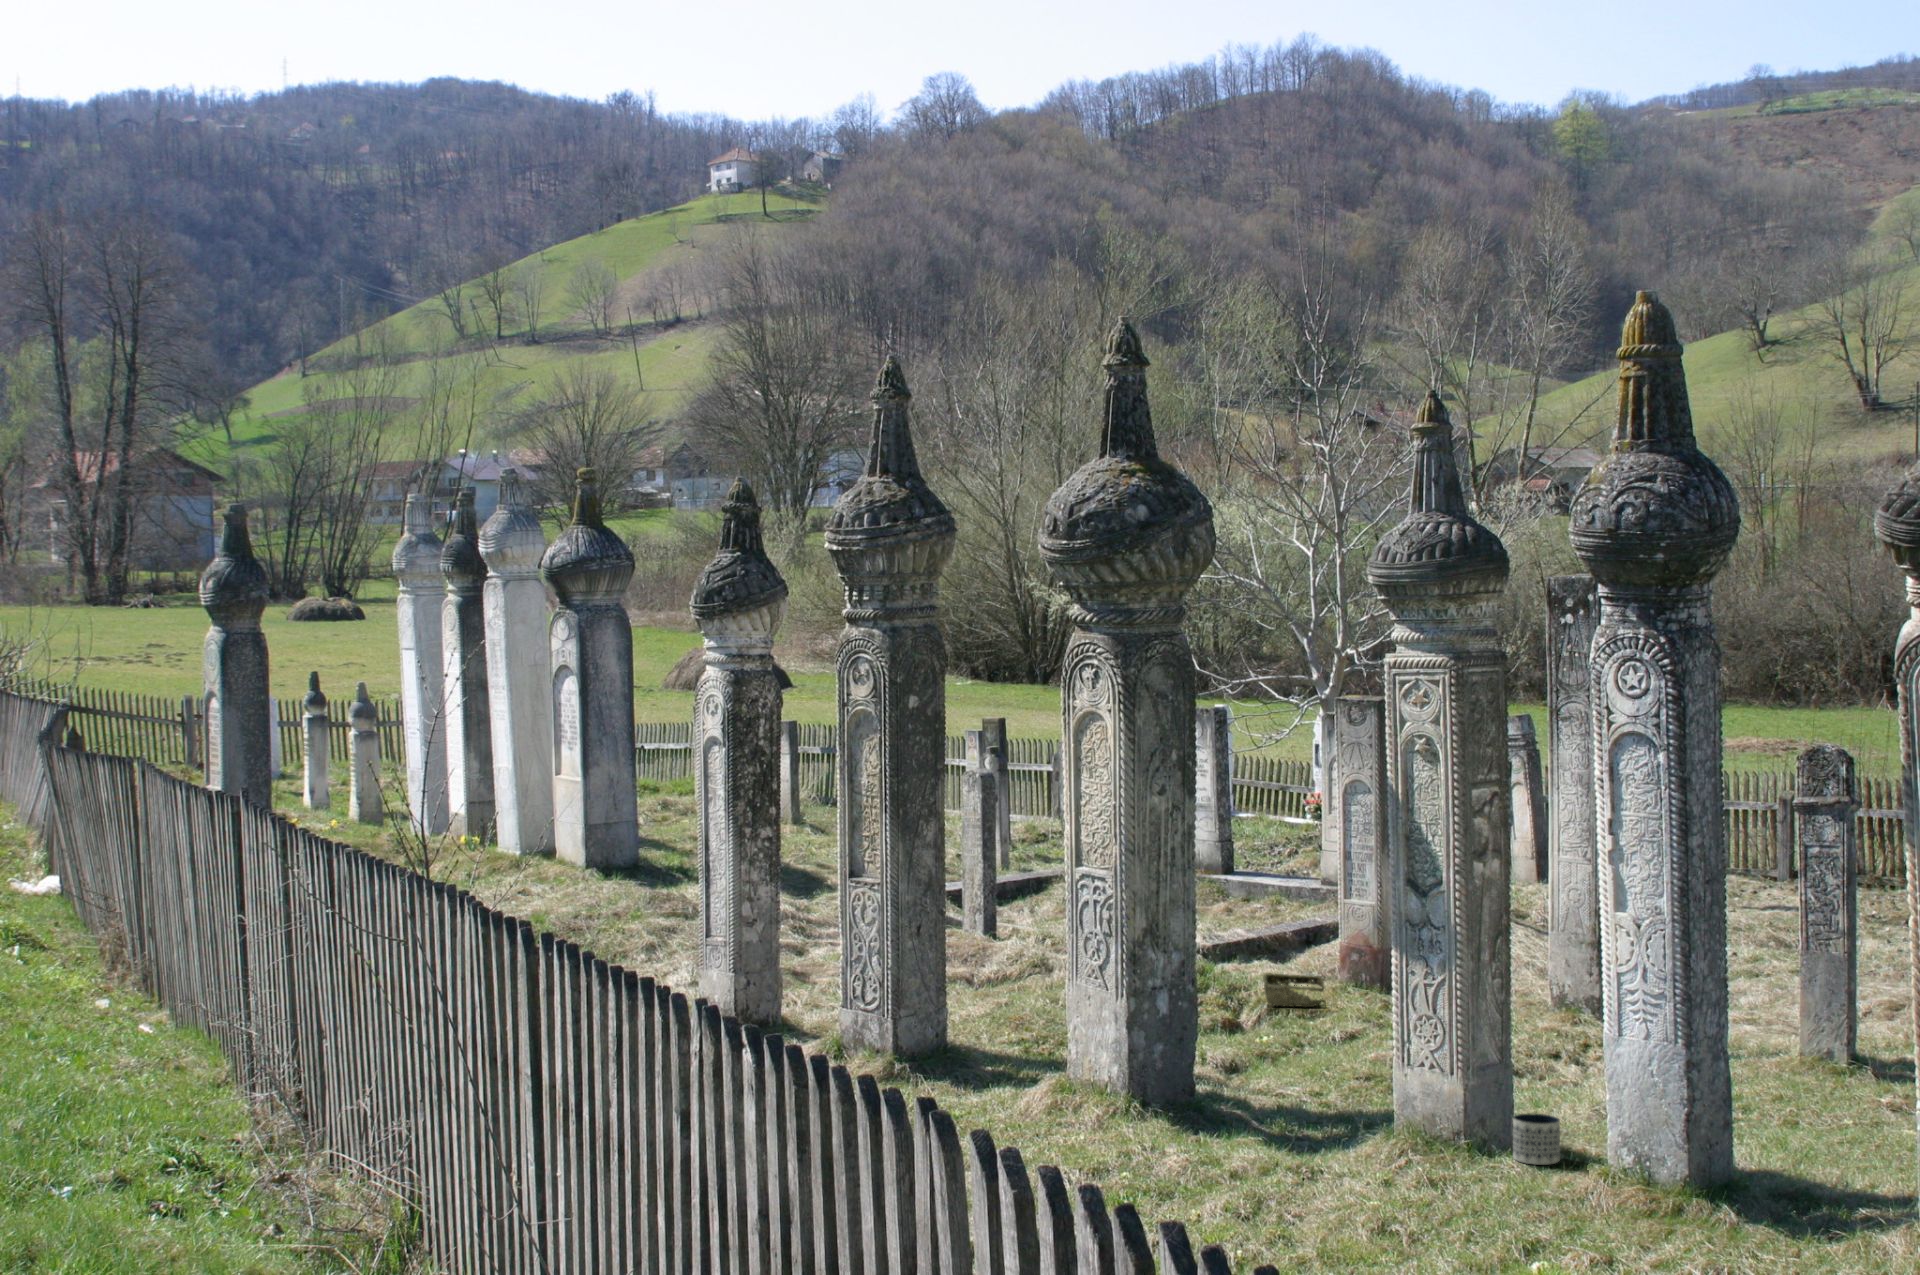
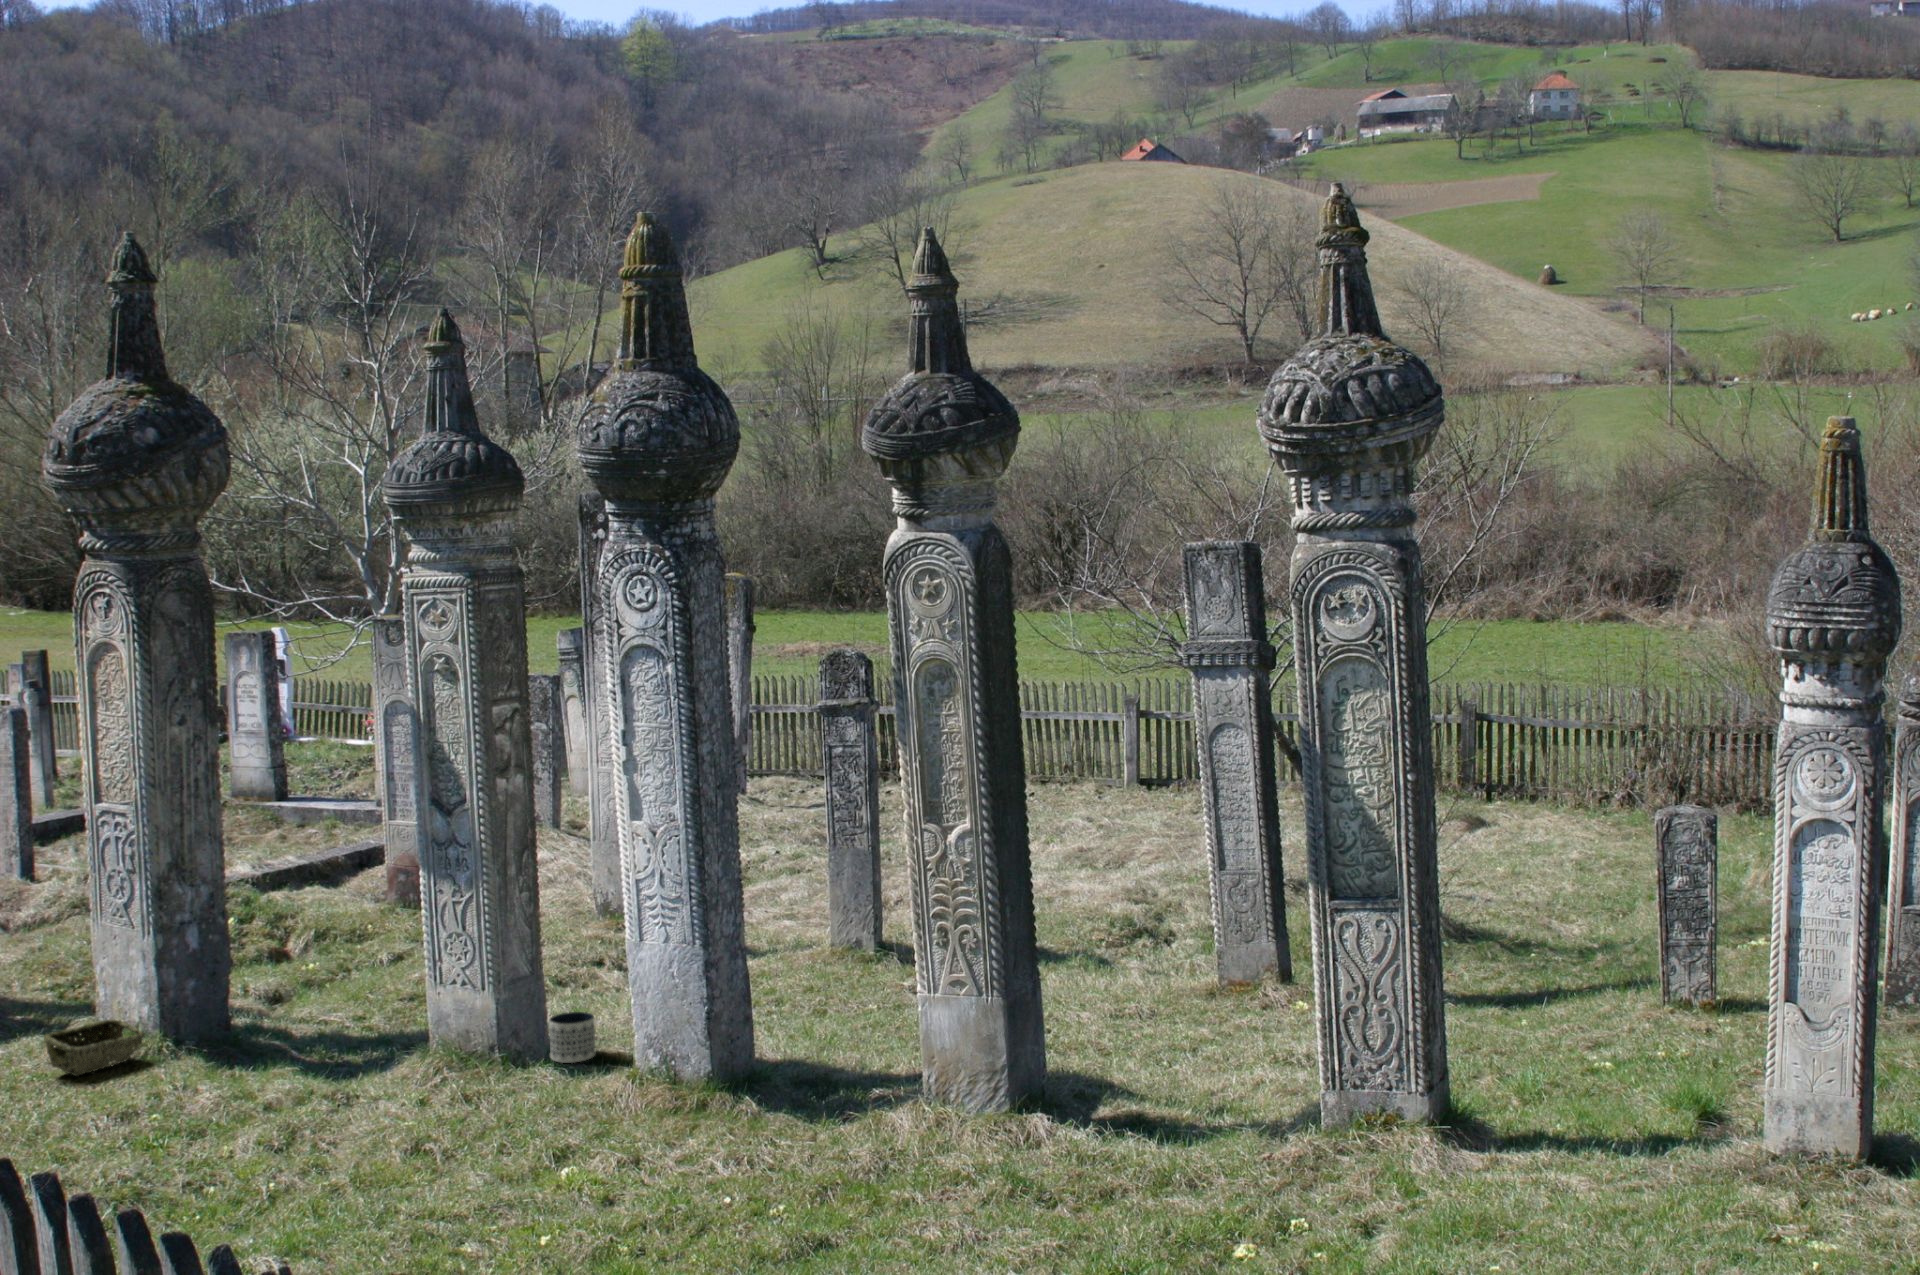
woven basket: present [1263,973,1325,1007] -> present [44,1019,145,1076]

